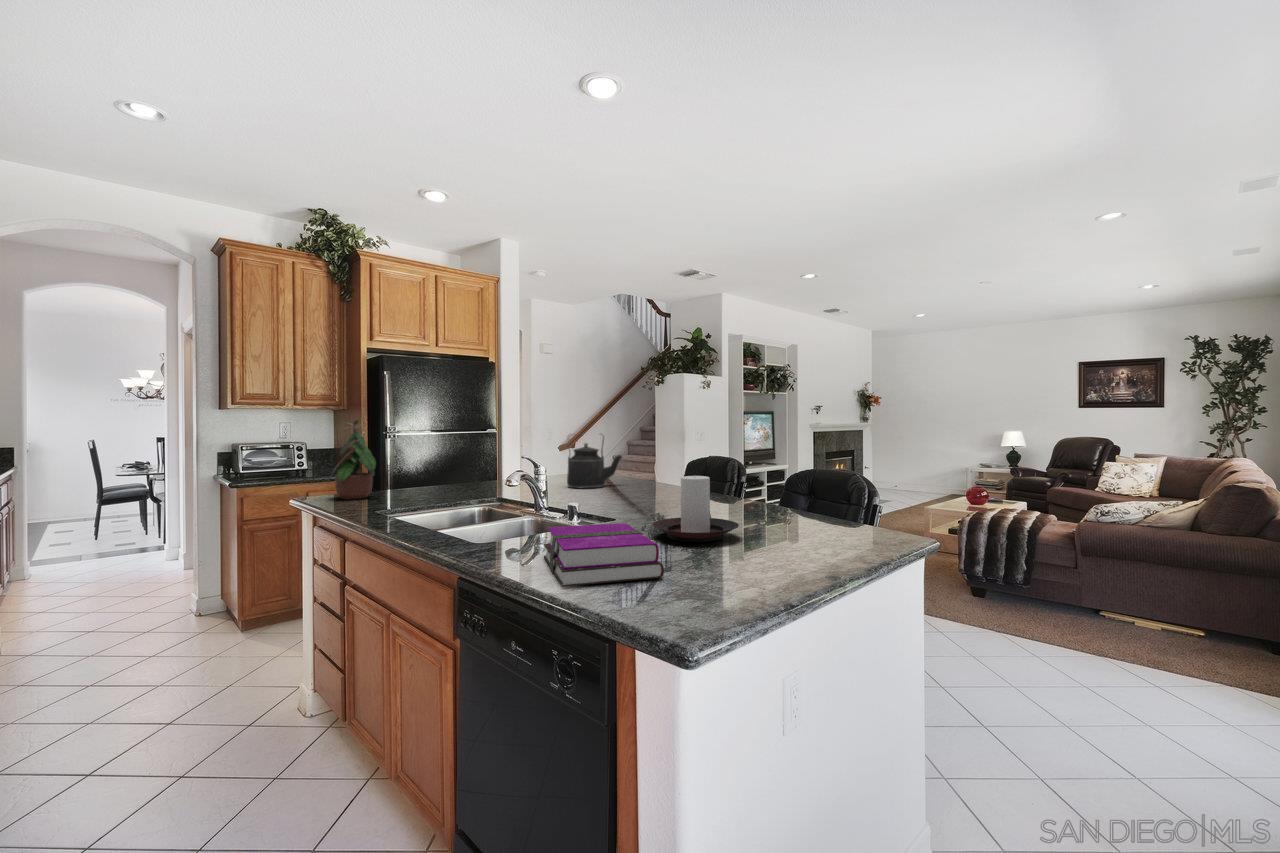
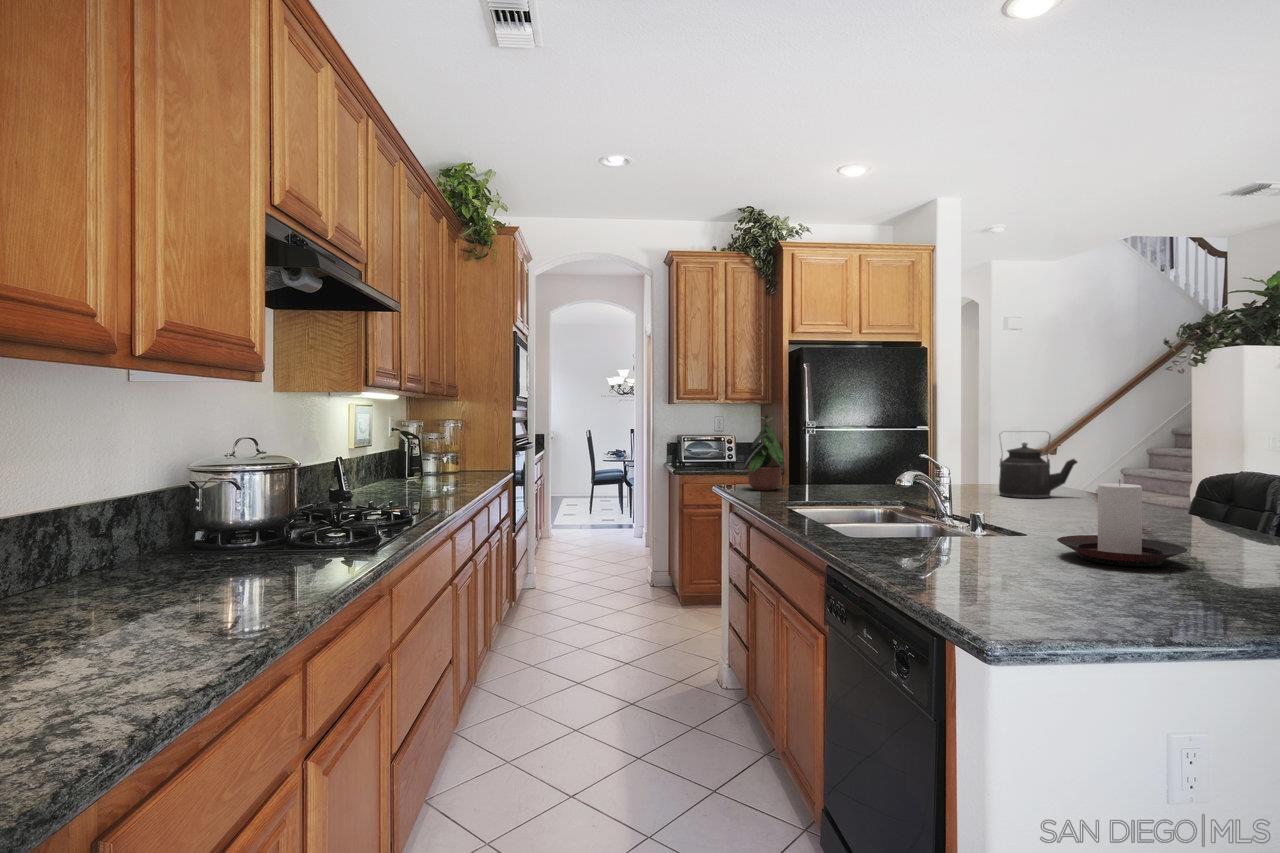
hardback book: present [543,523,664,587] -> none [906,525,1028,589]

